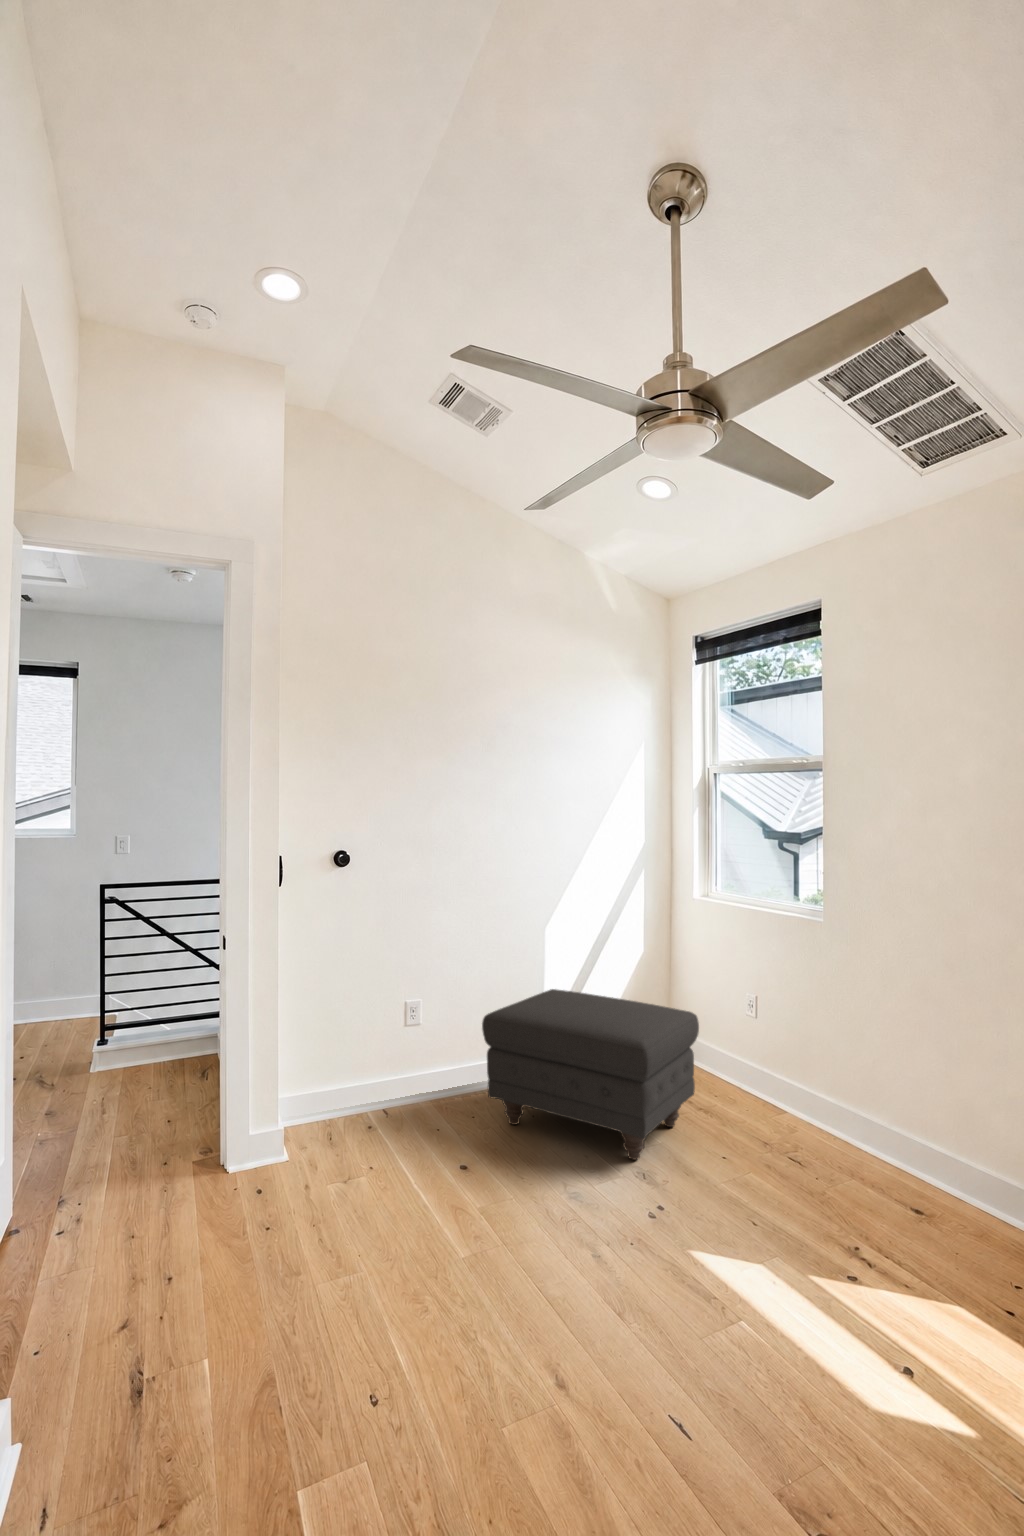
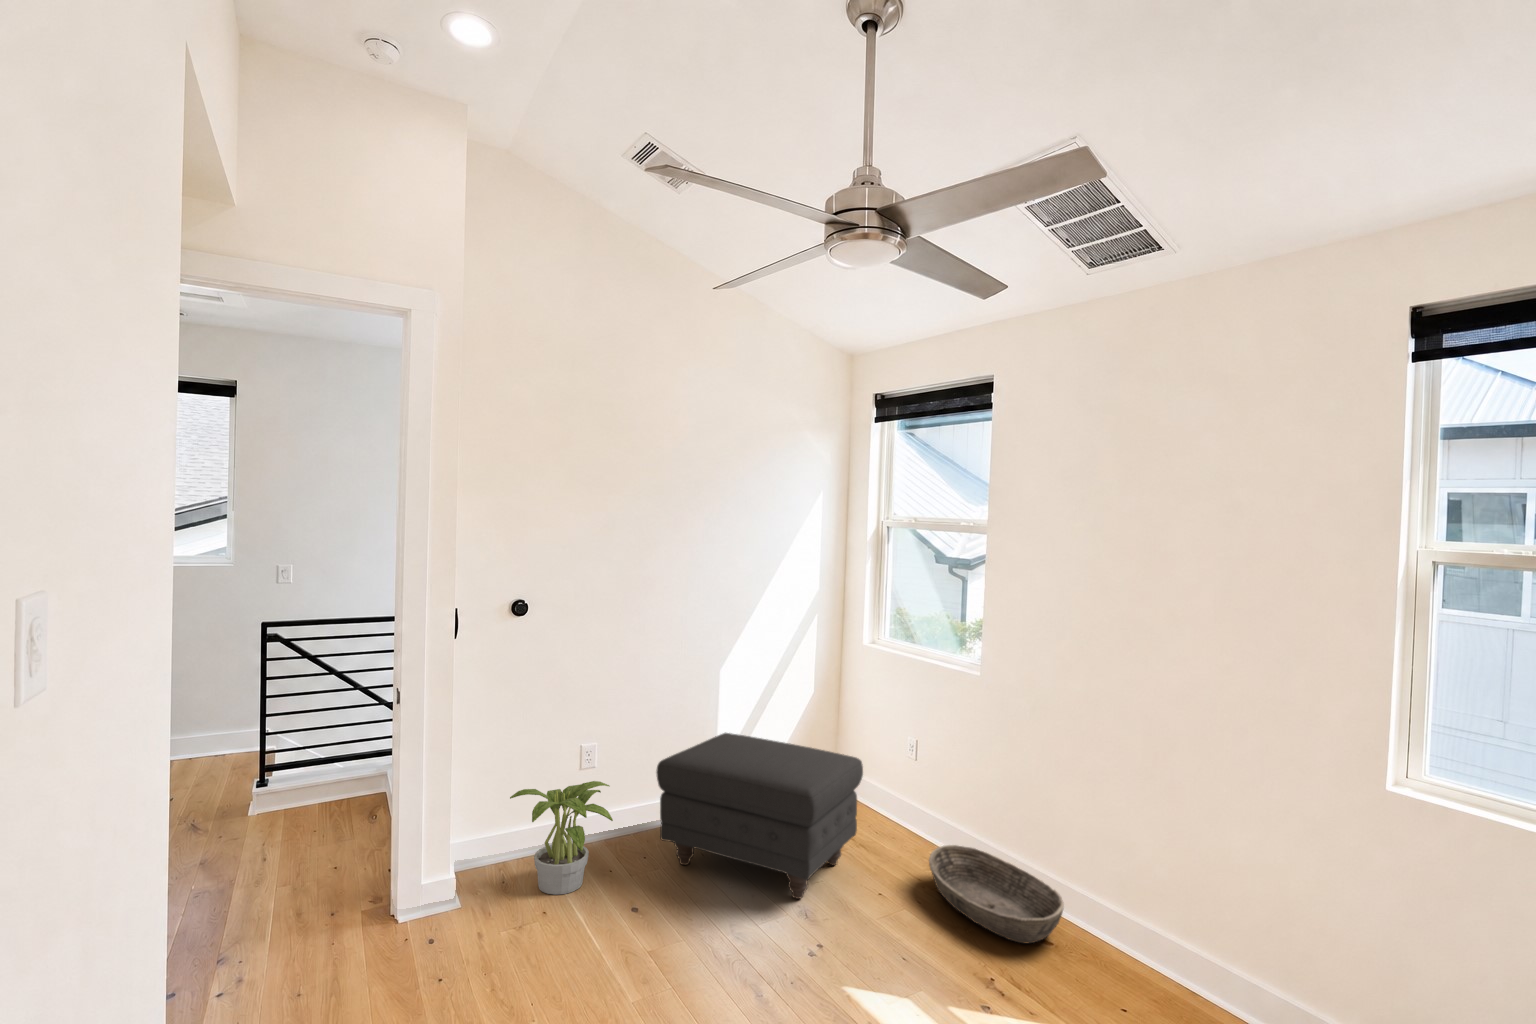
potted plant: none [335,1035,439,1151] -> present [510,781,613,895]
basket: none [775,1106,931,1211] -> present [929,845,1064,943]

